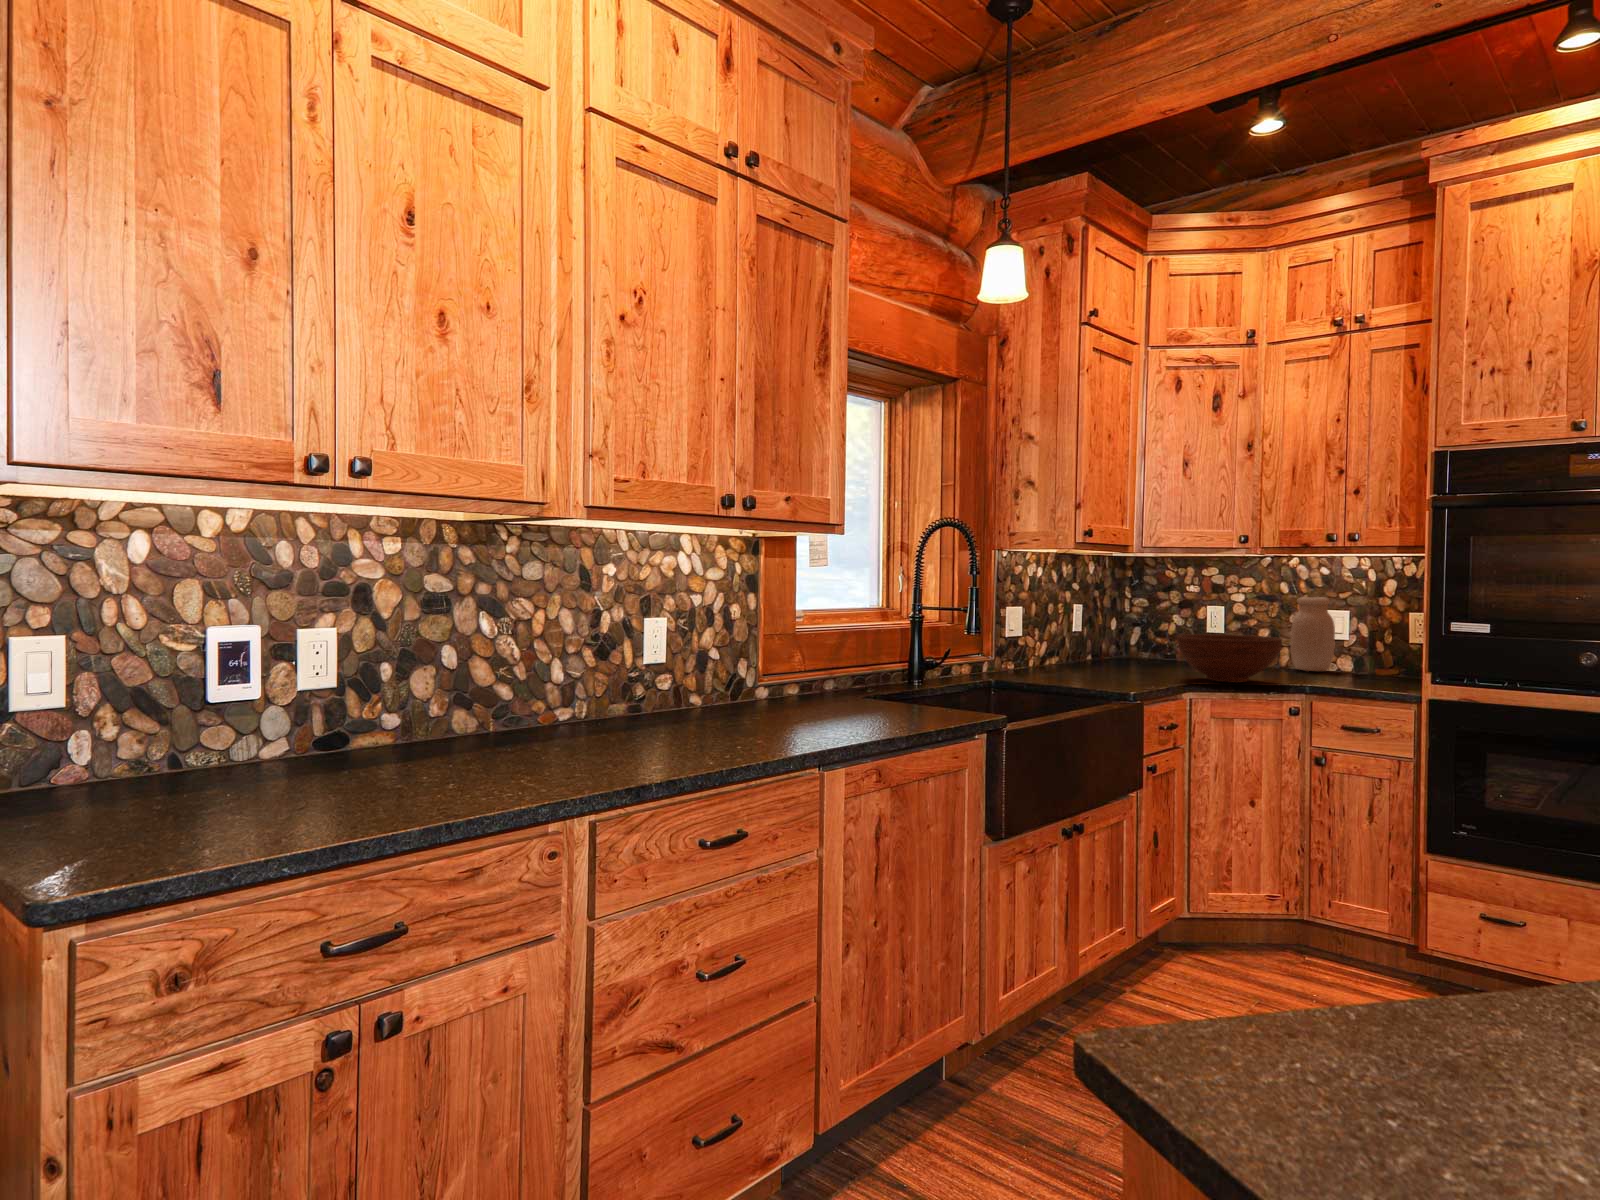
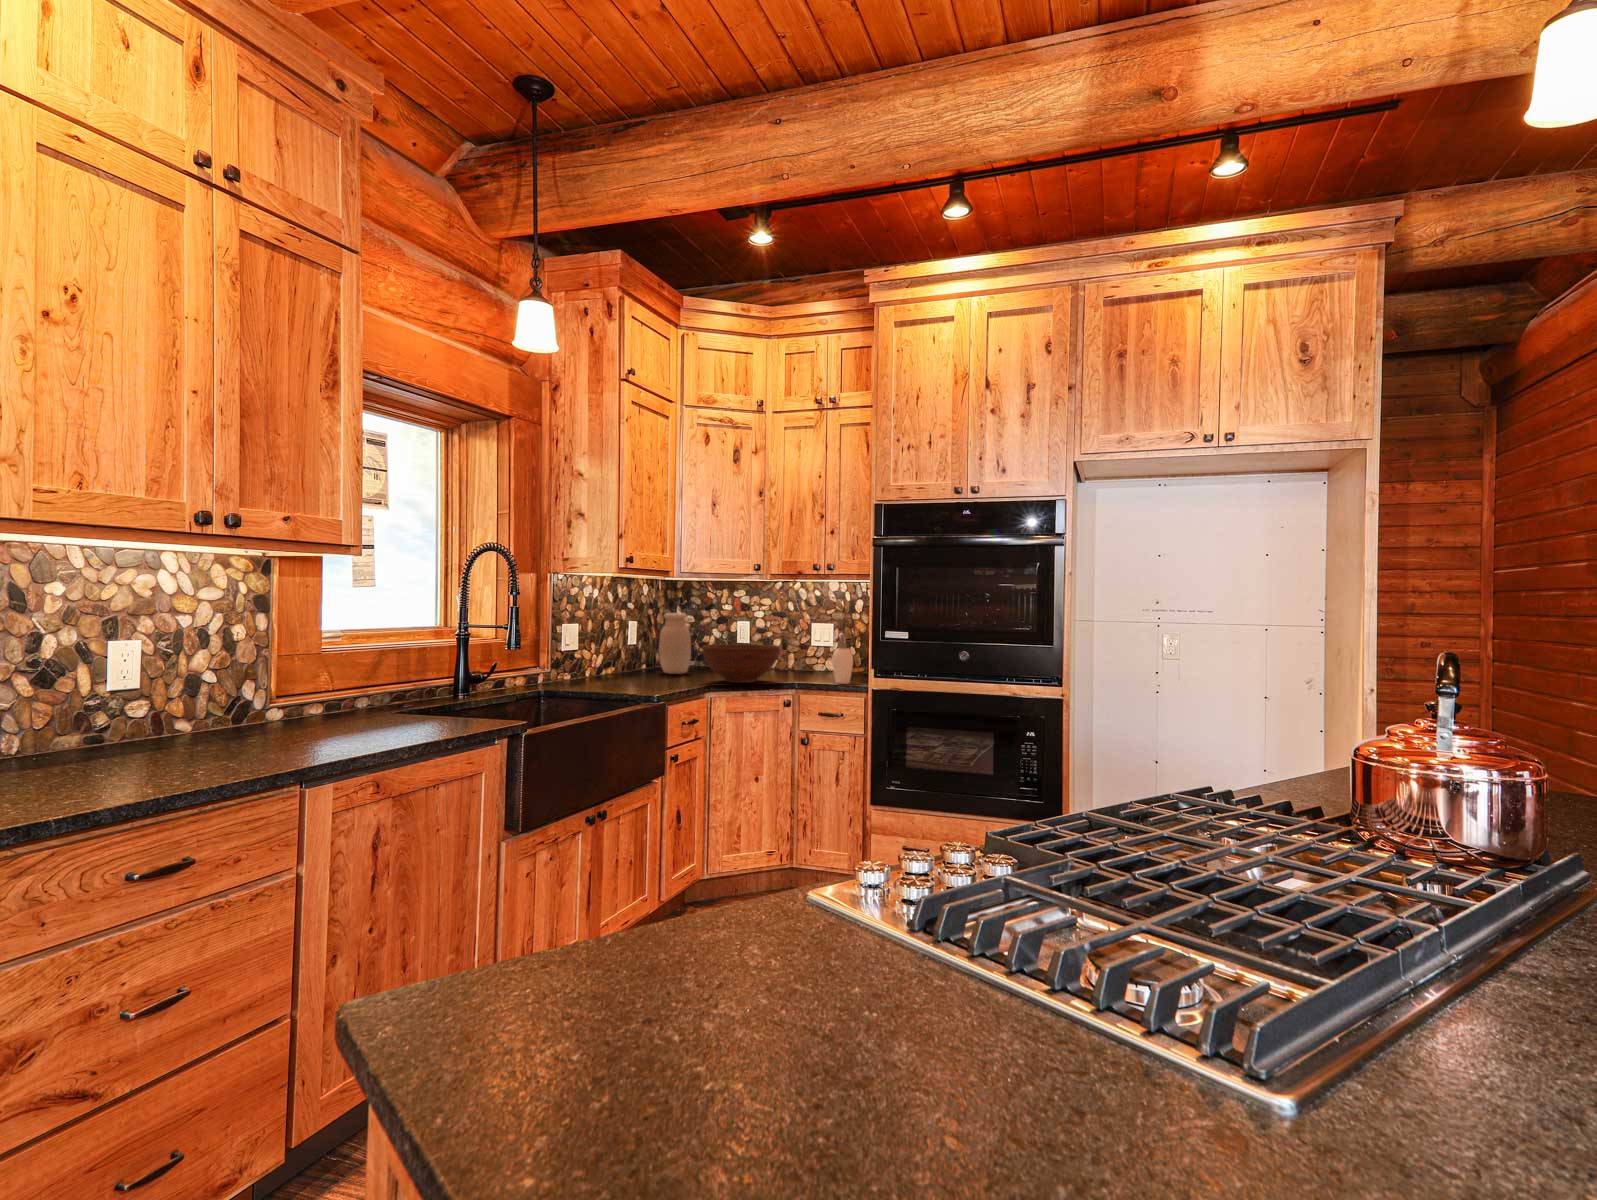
jar: present [1291,597,1335,671] -> present [659,613,691,674]
soap dispenser: none [1356,625,1398,689] -> present [832,634,853,684]

